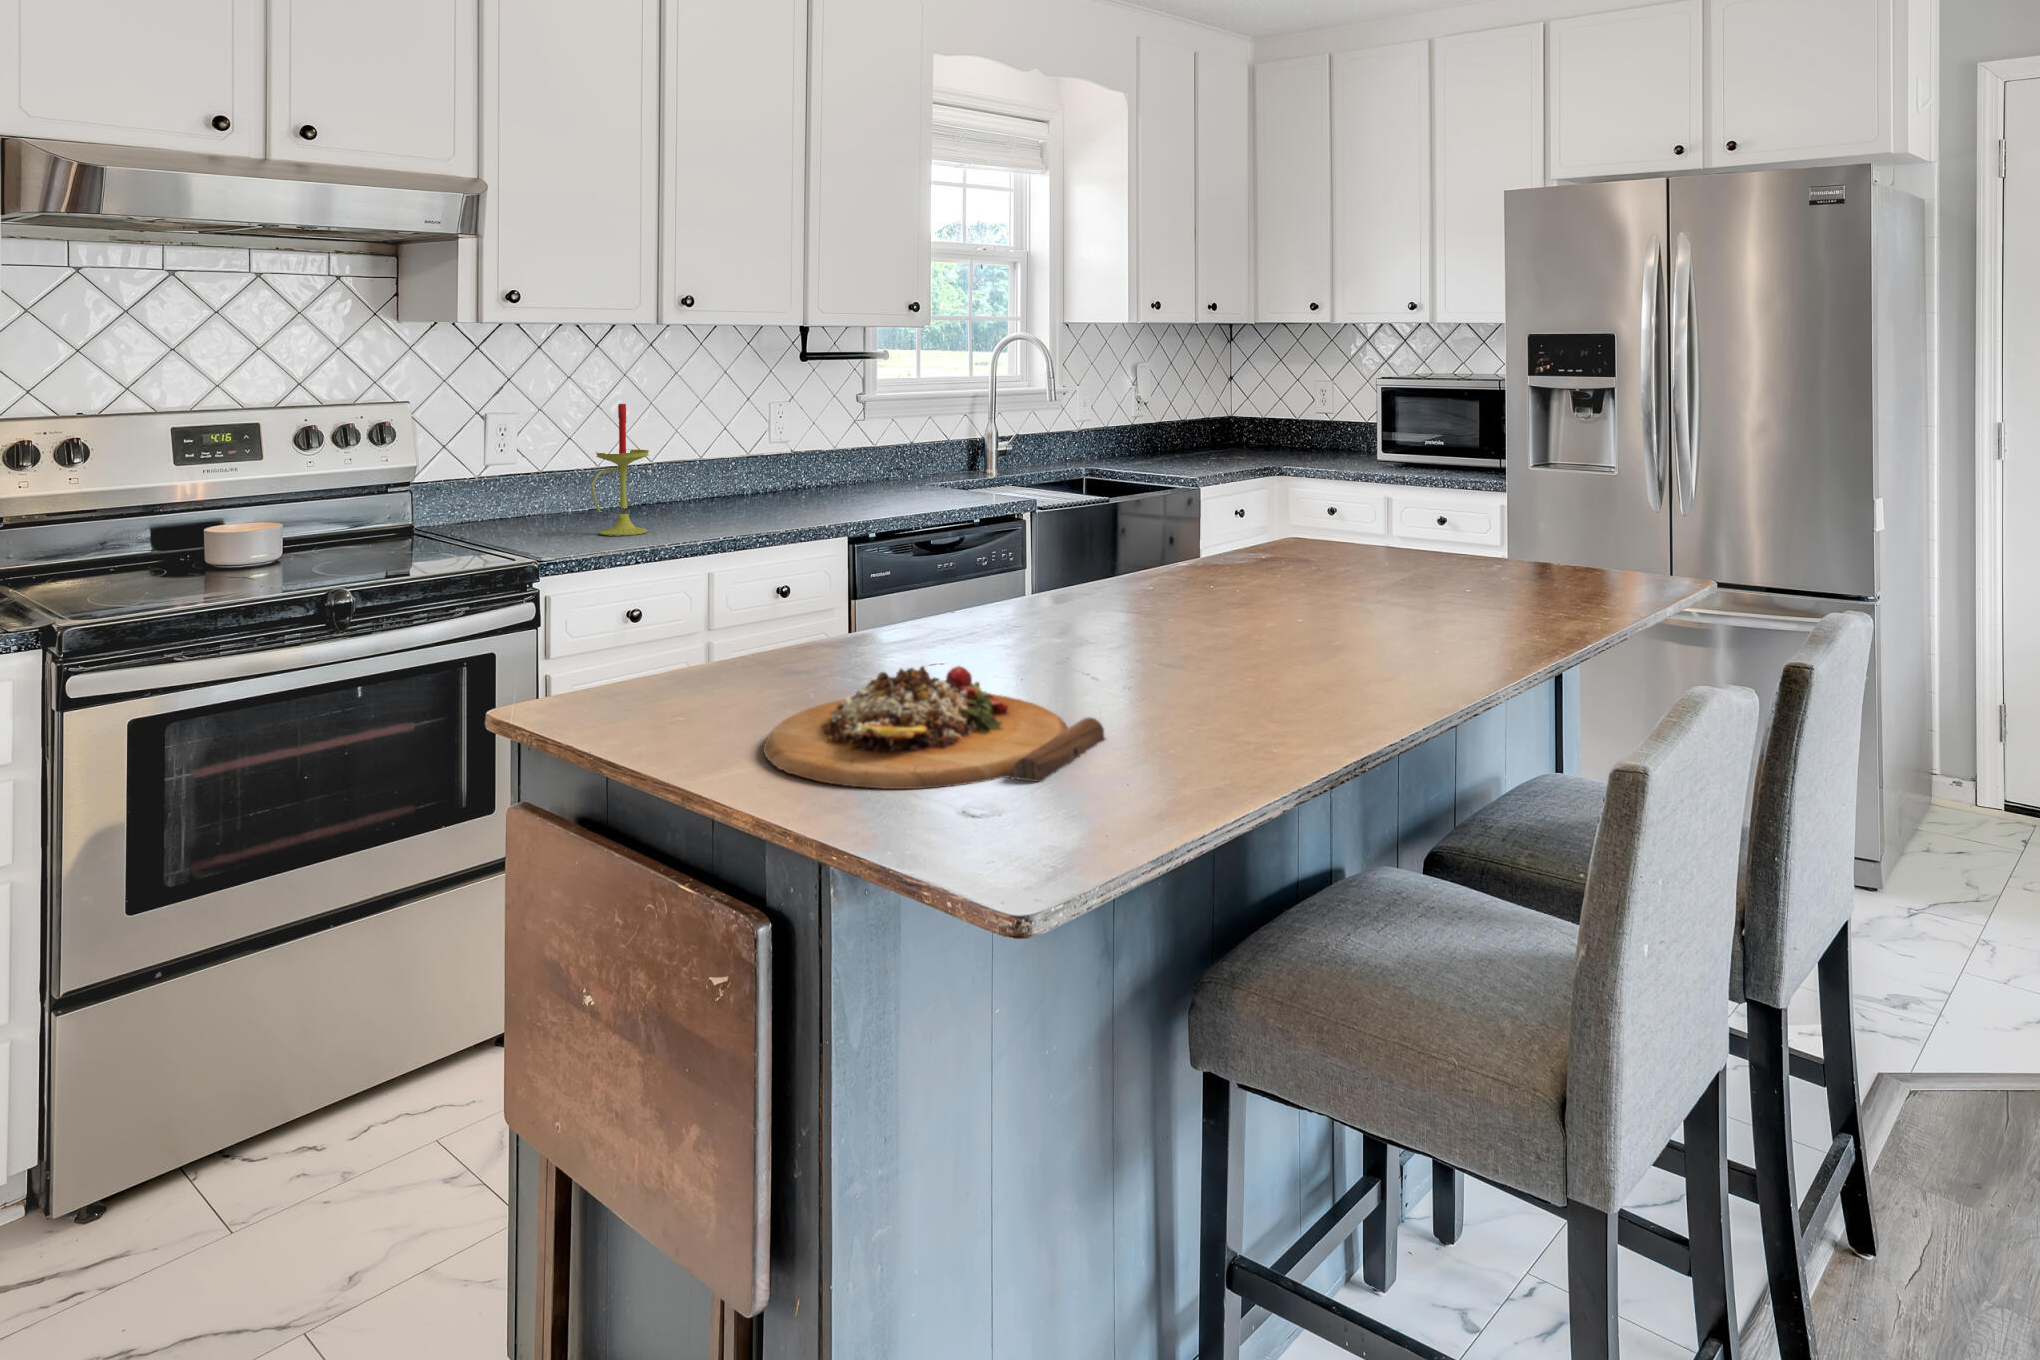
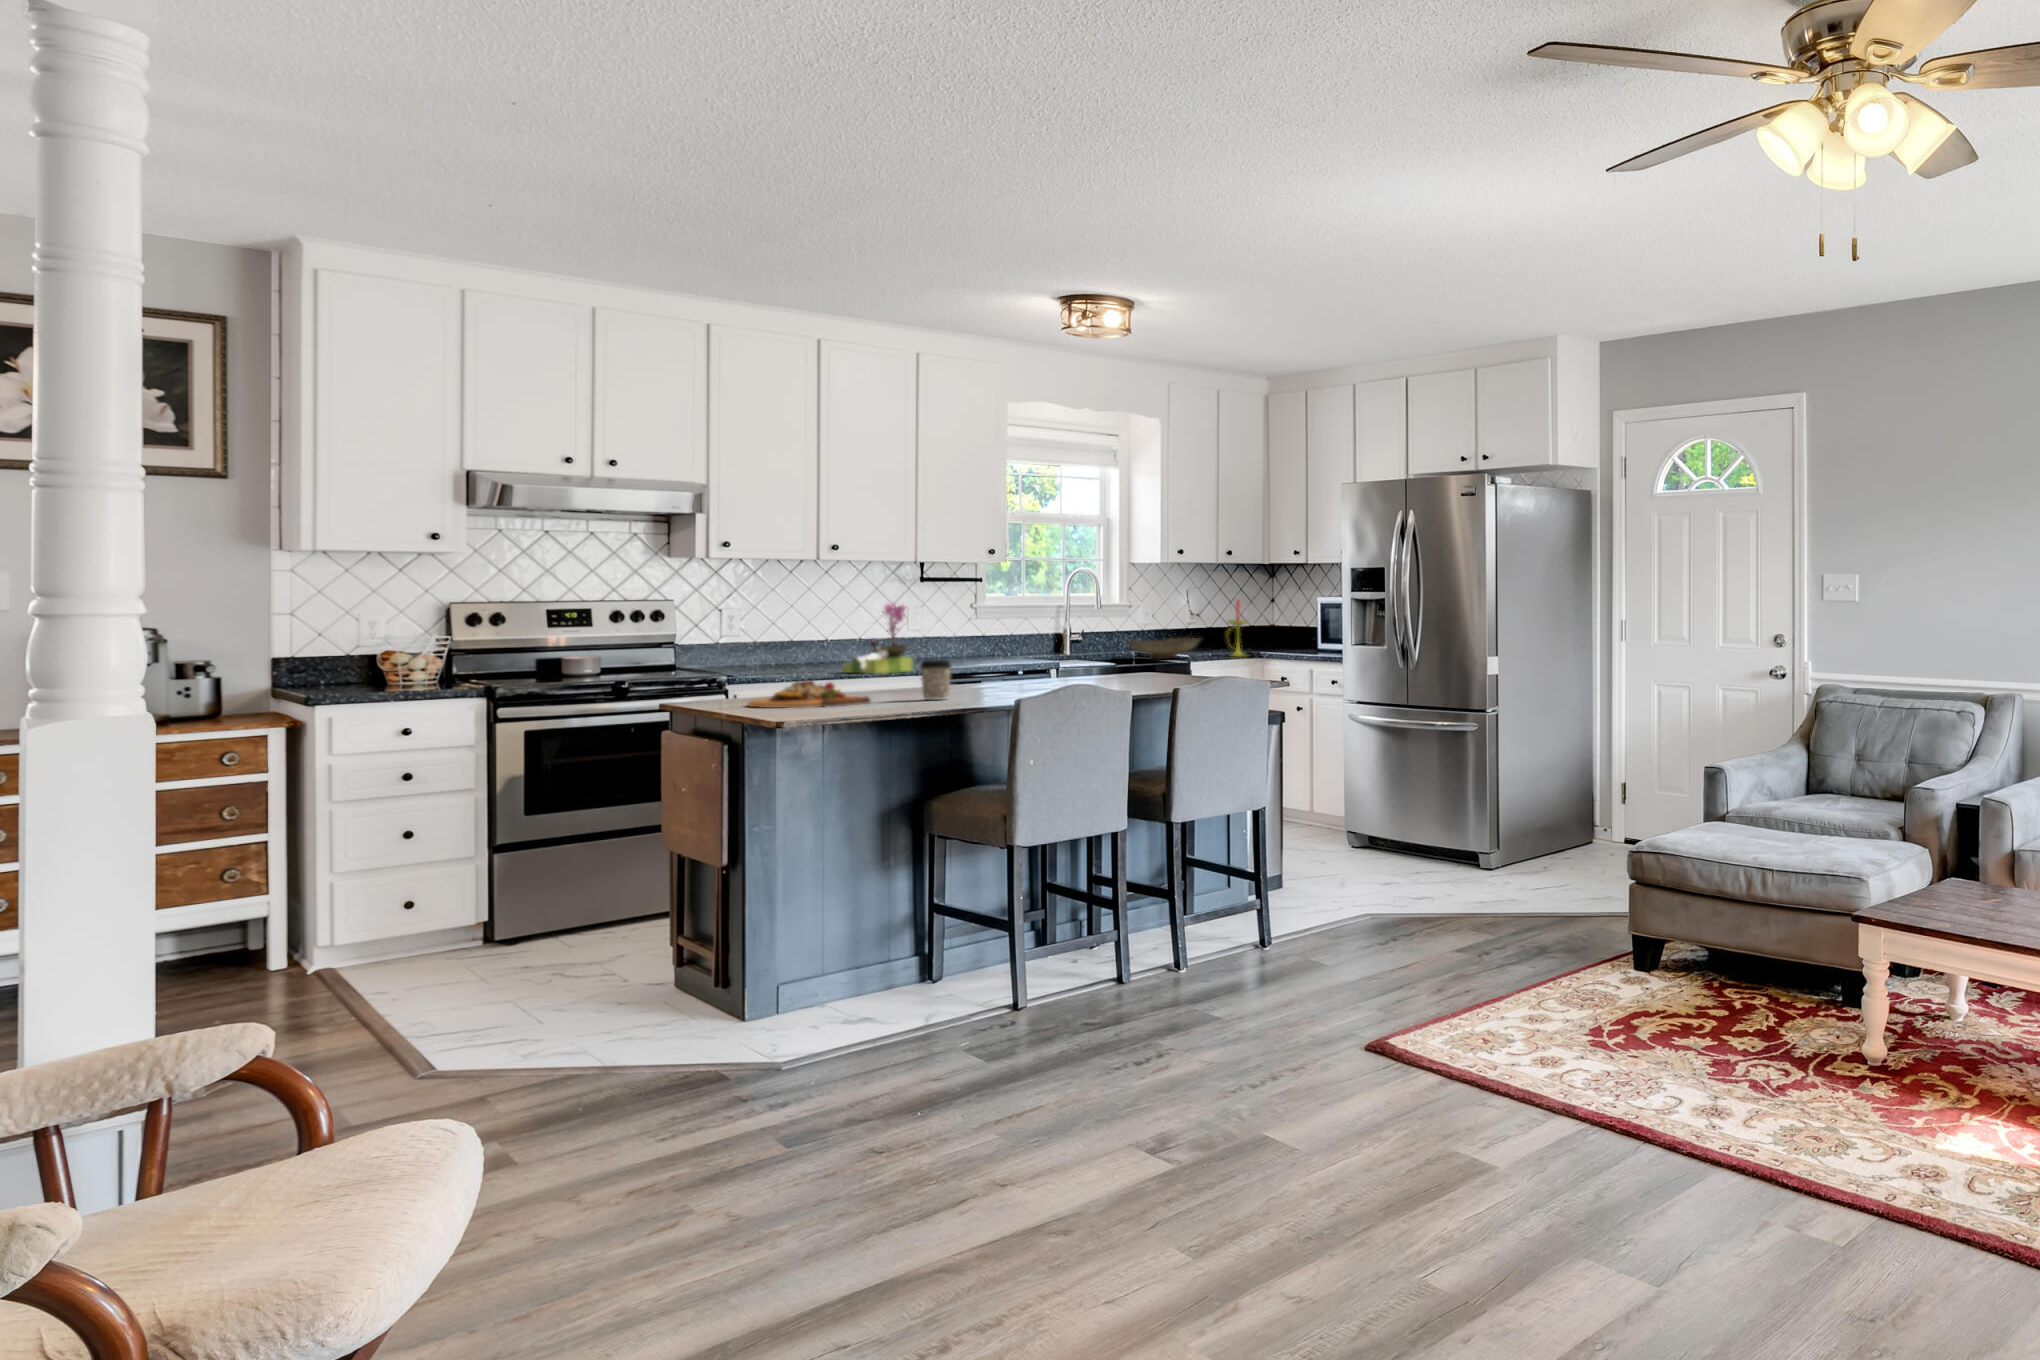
flower arrangement: none [677,383,793,525] -> present [842,604,913,674]
candle: present [591,404,649,536] -> present [1229,601,1247,656]
decorative bowl: none [1061,441,1177,475] -> present [1127,638,1201,659]
coffee cup: none [1195,594,1280,715] -> present [920,660,951,700]

